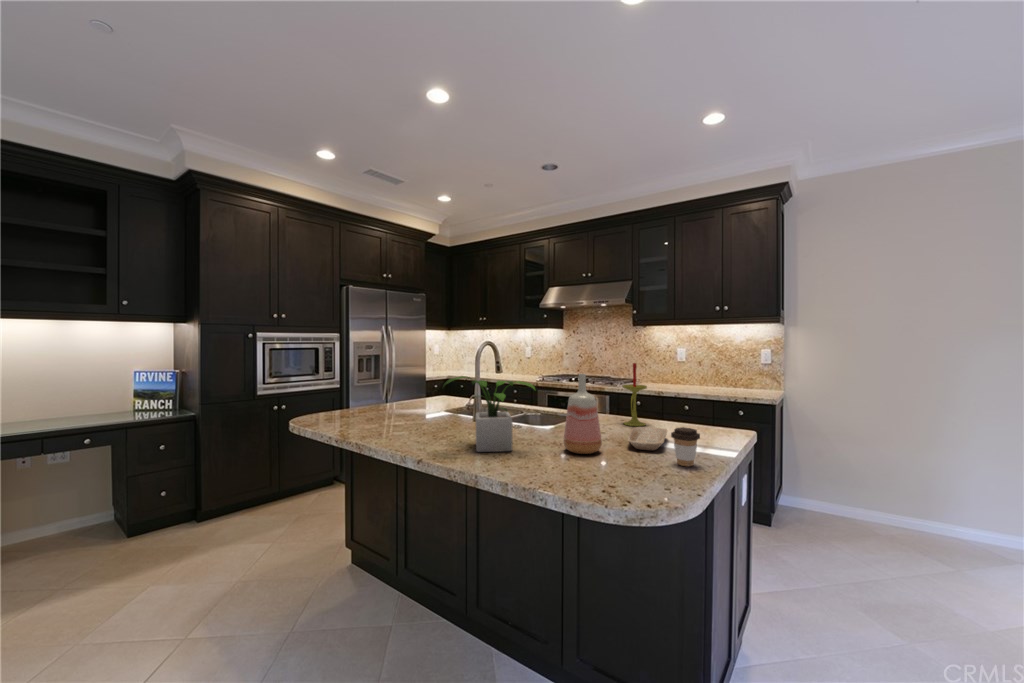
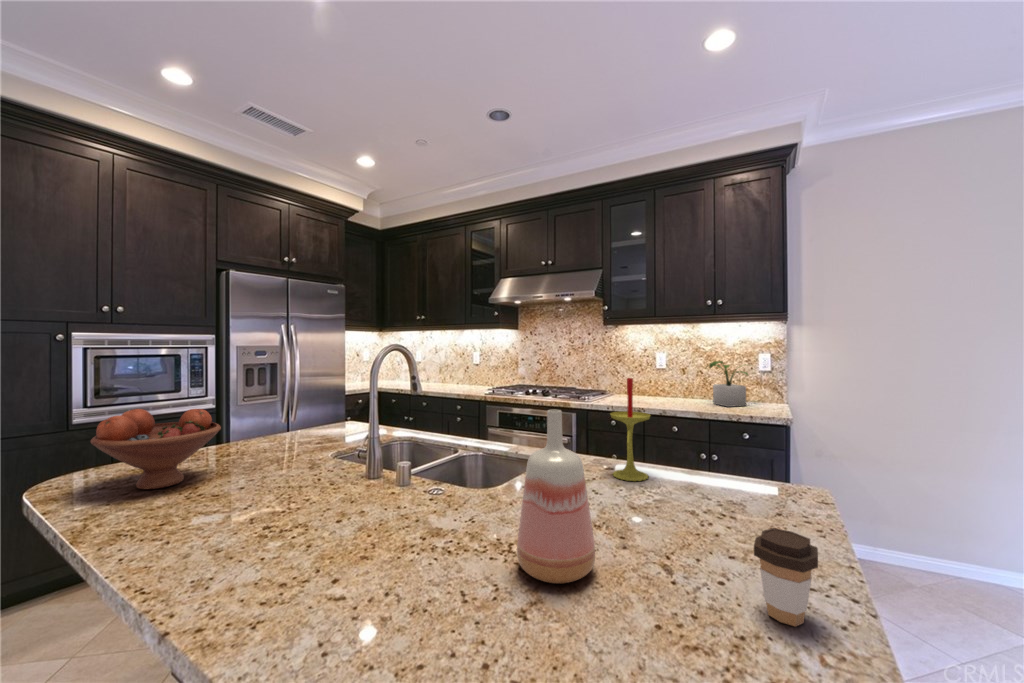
potted plant: present [443,376,535,452] -> present [709,361,748,407]
fruit bowl: none [327,378,388,422] -> present [91,409,221,490]
tray: present [628,427,667,450] -> none [637,491,715,558]

